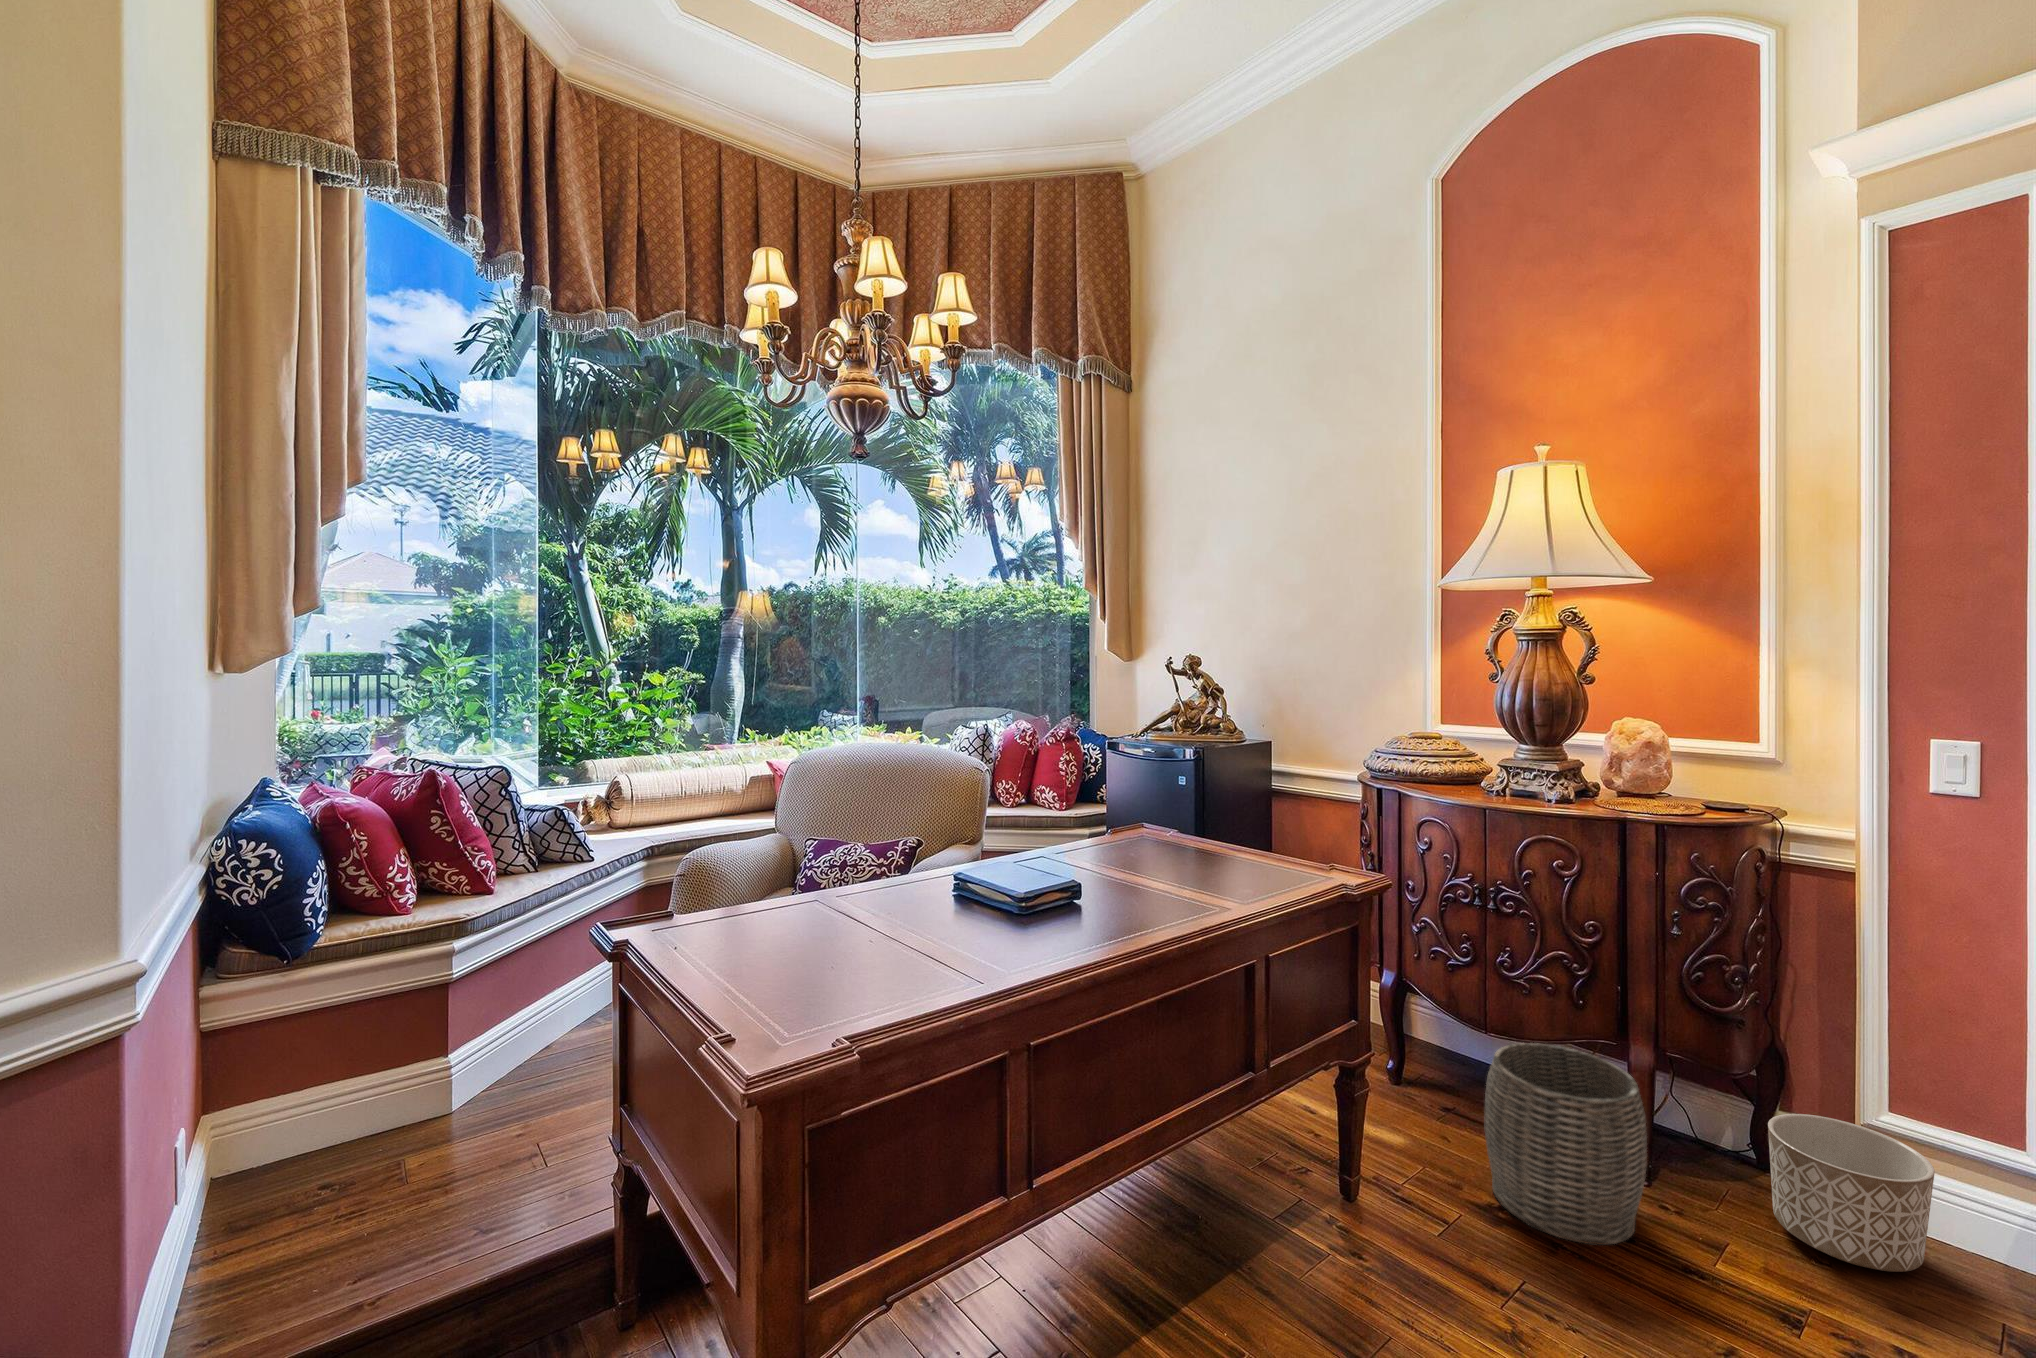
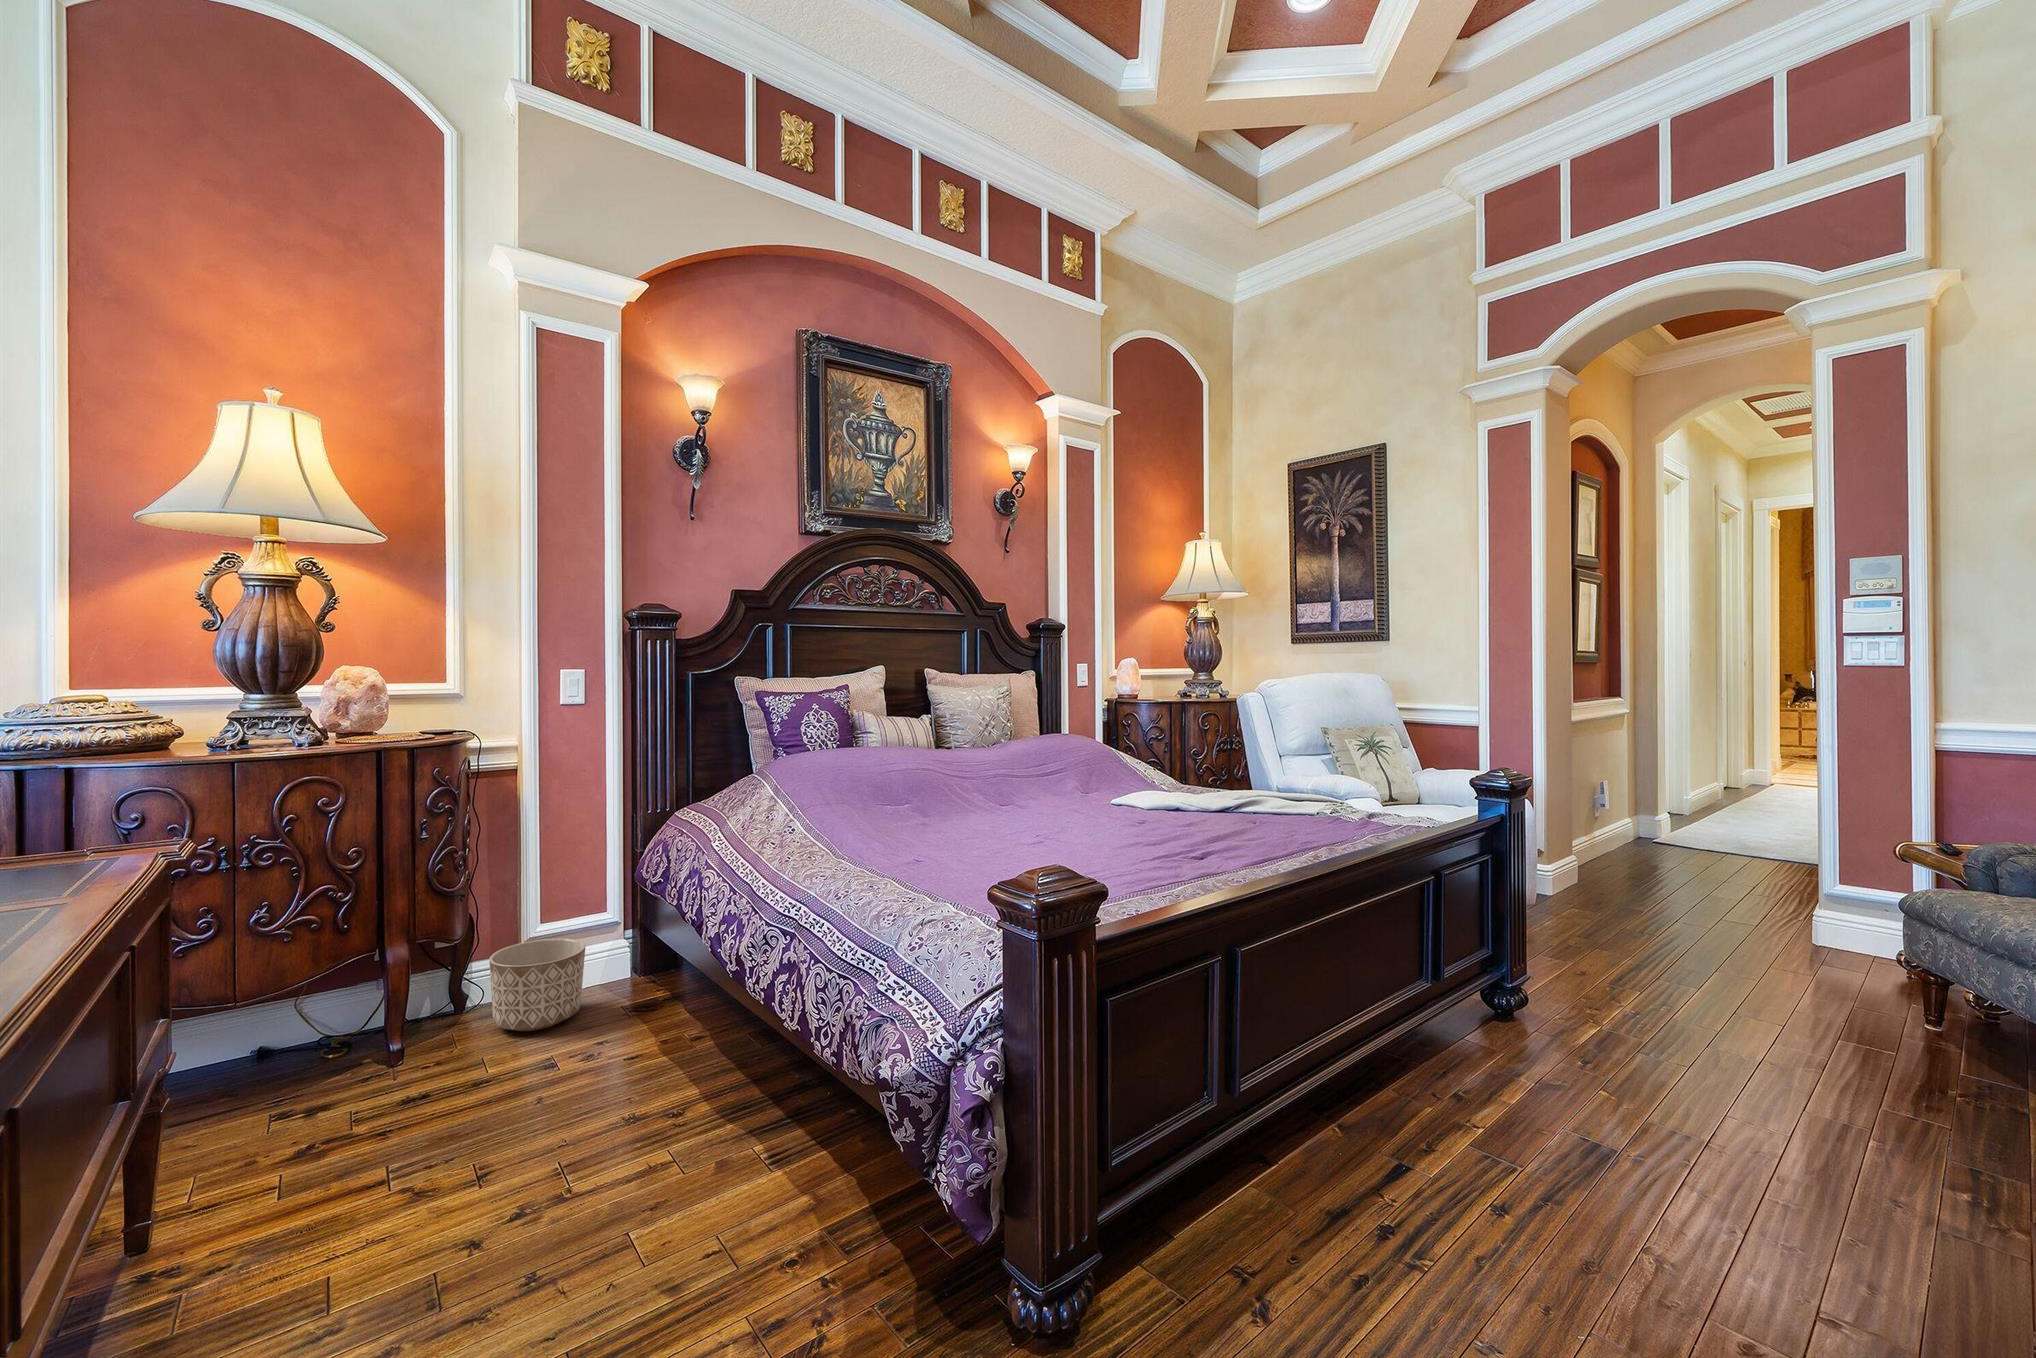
woven basket: present [1485,1043,1647,1245] -> none [272,965,436,1144]

